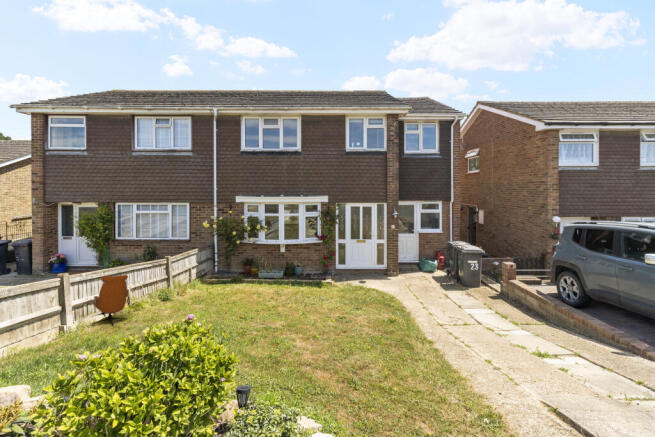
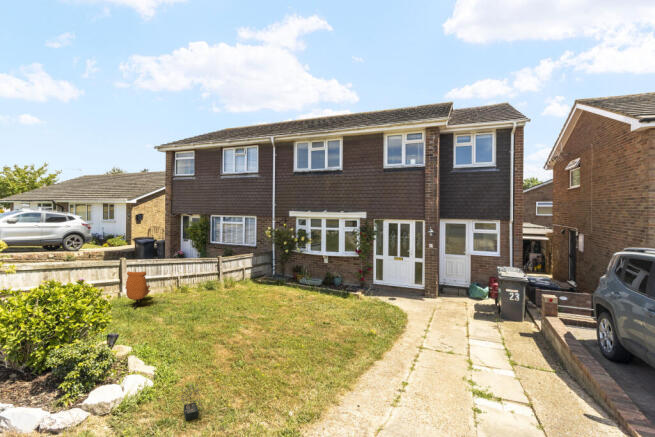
decorative plant: none [346,371,377,407] -> present [179,384,202,421]

